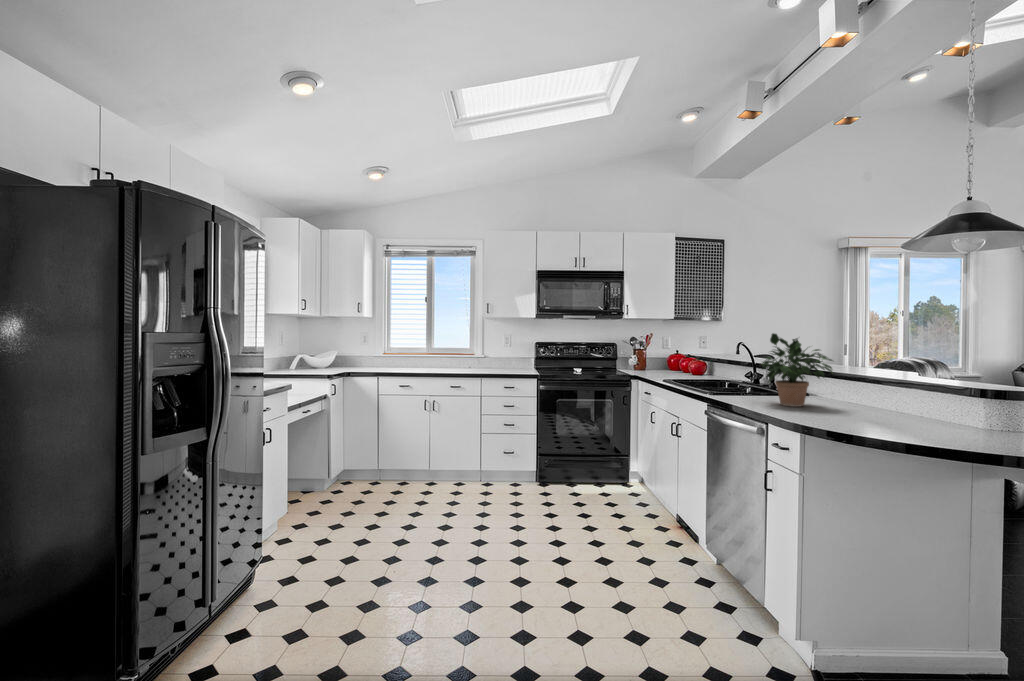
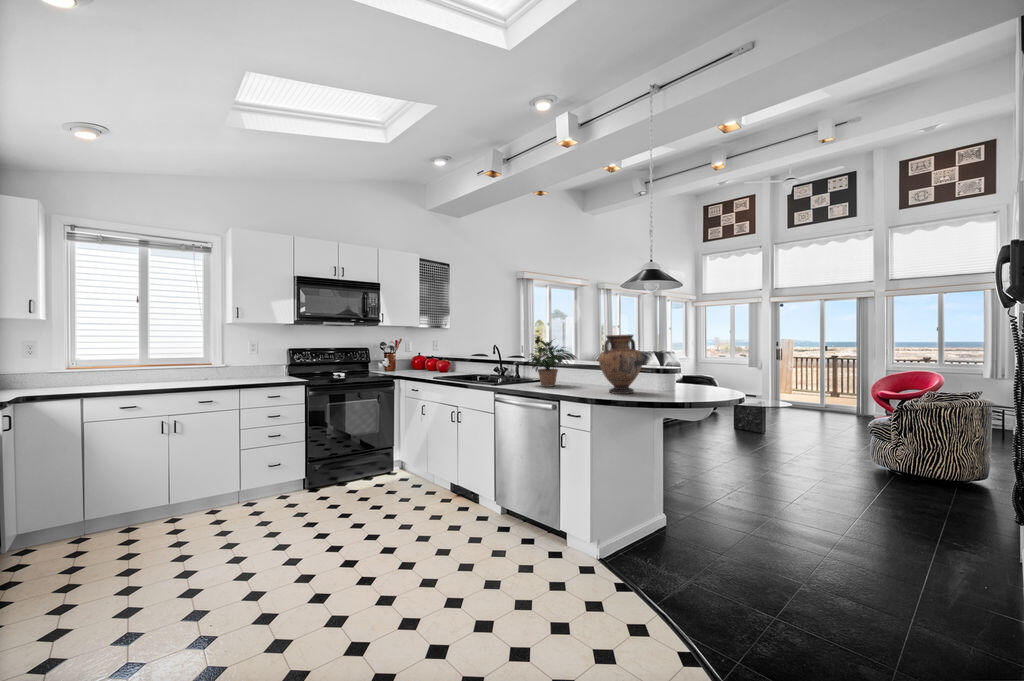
vase: none [851,333,944,433] -> present [599,335,643,394]

